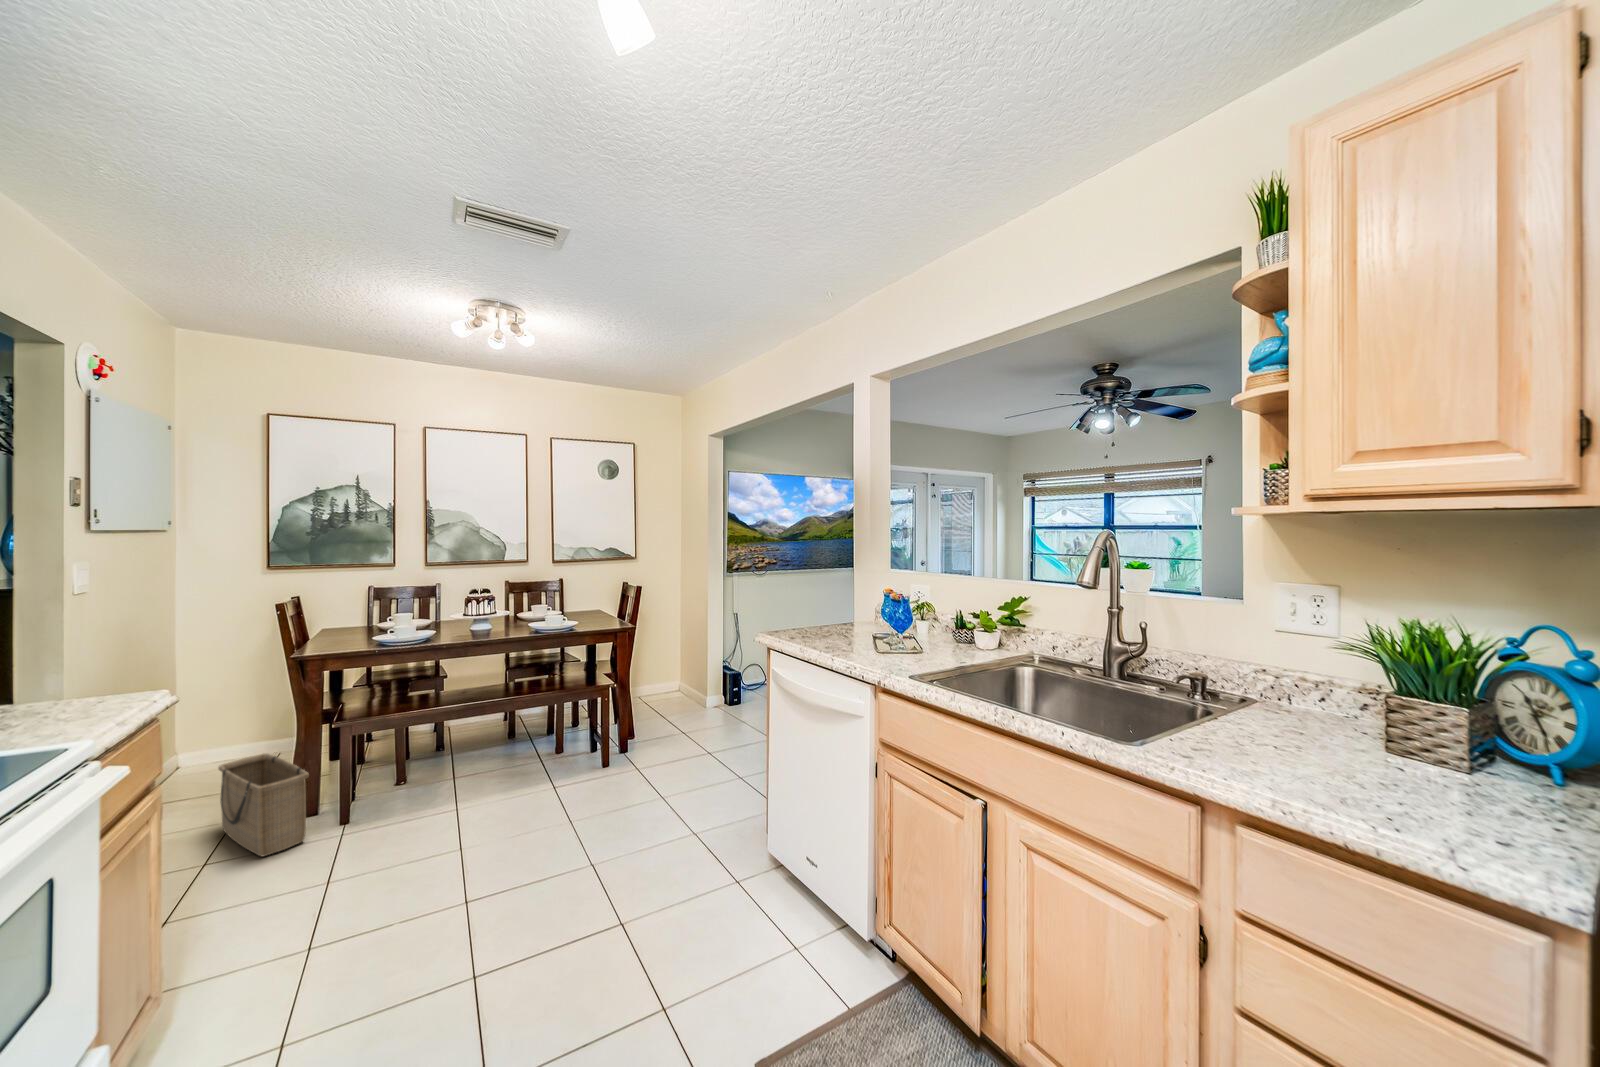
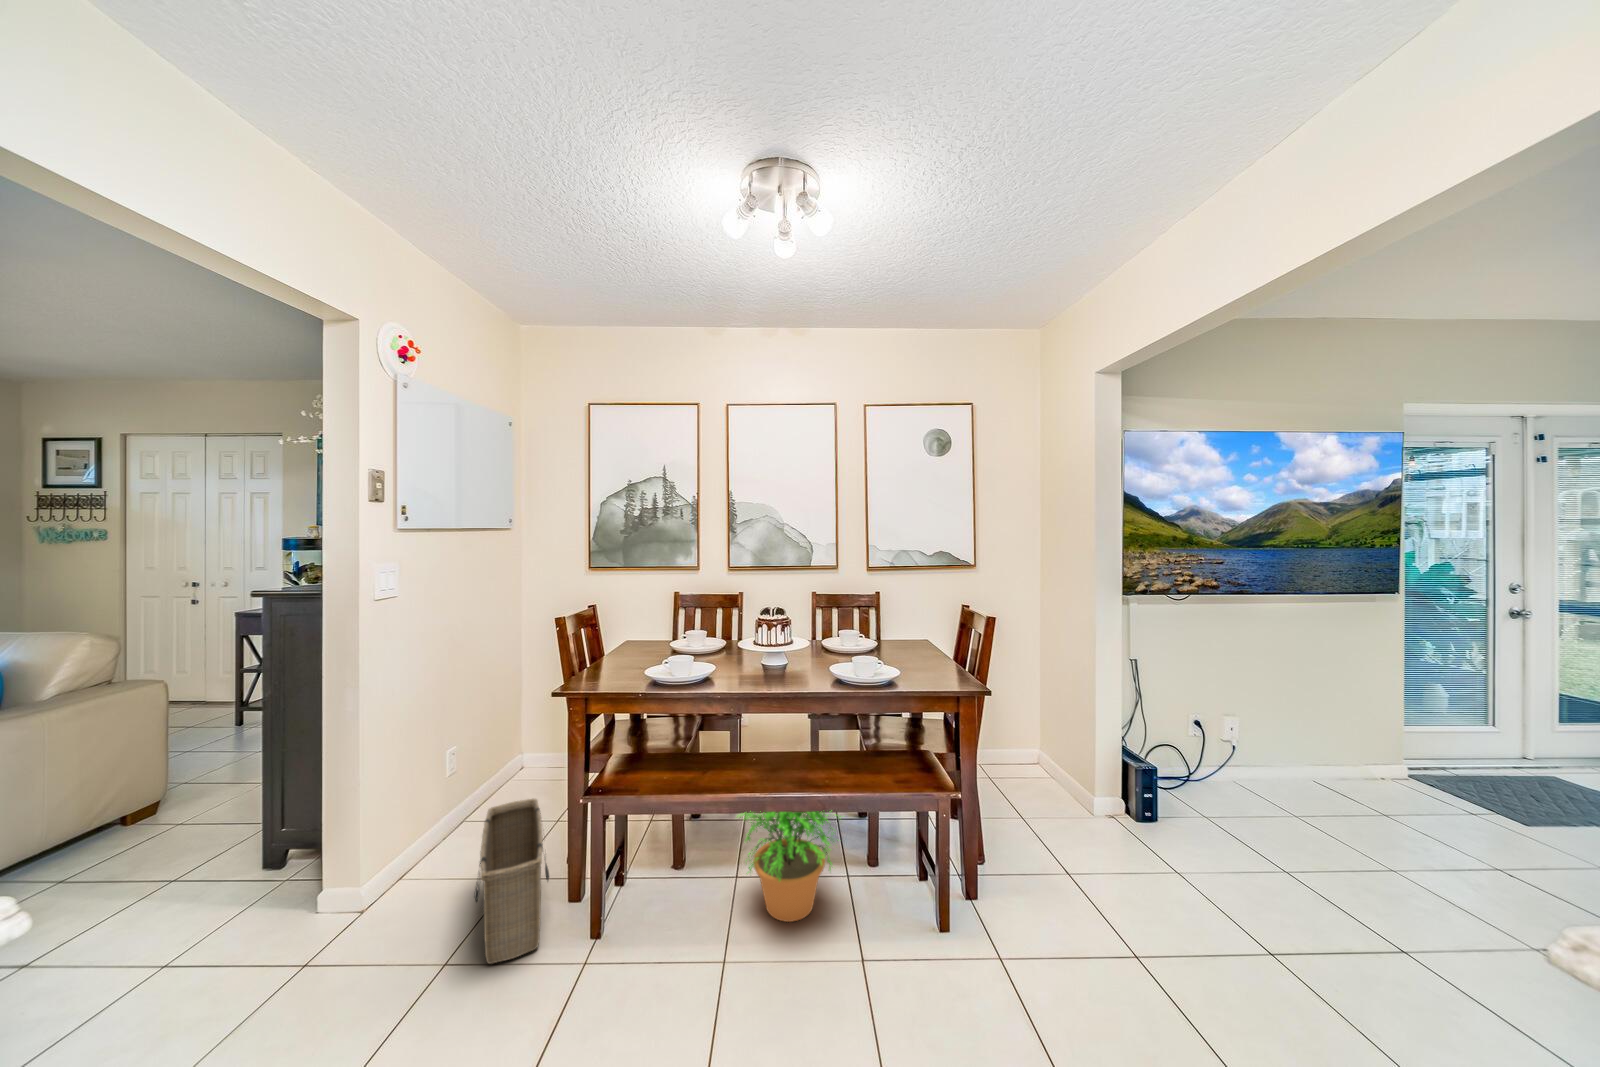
potted plant: none [464,692,548,788] -> present [737,810,841,922]

